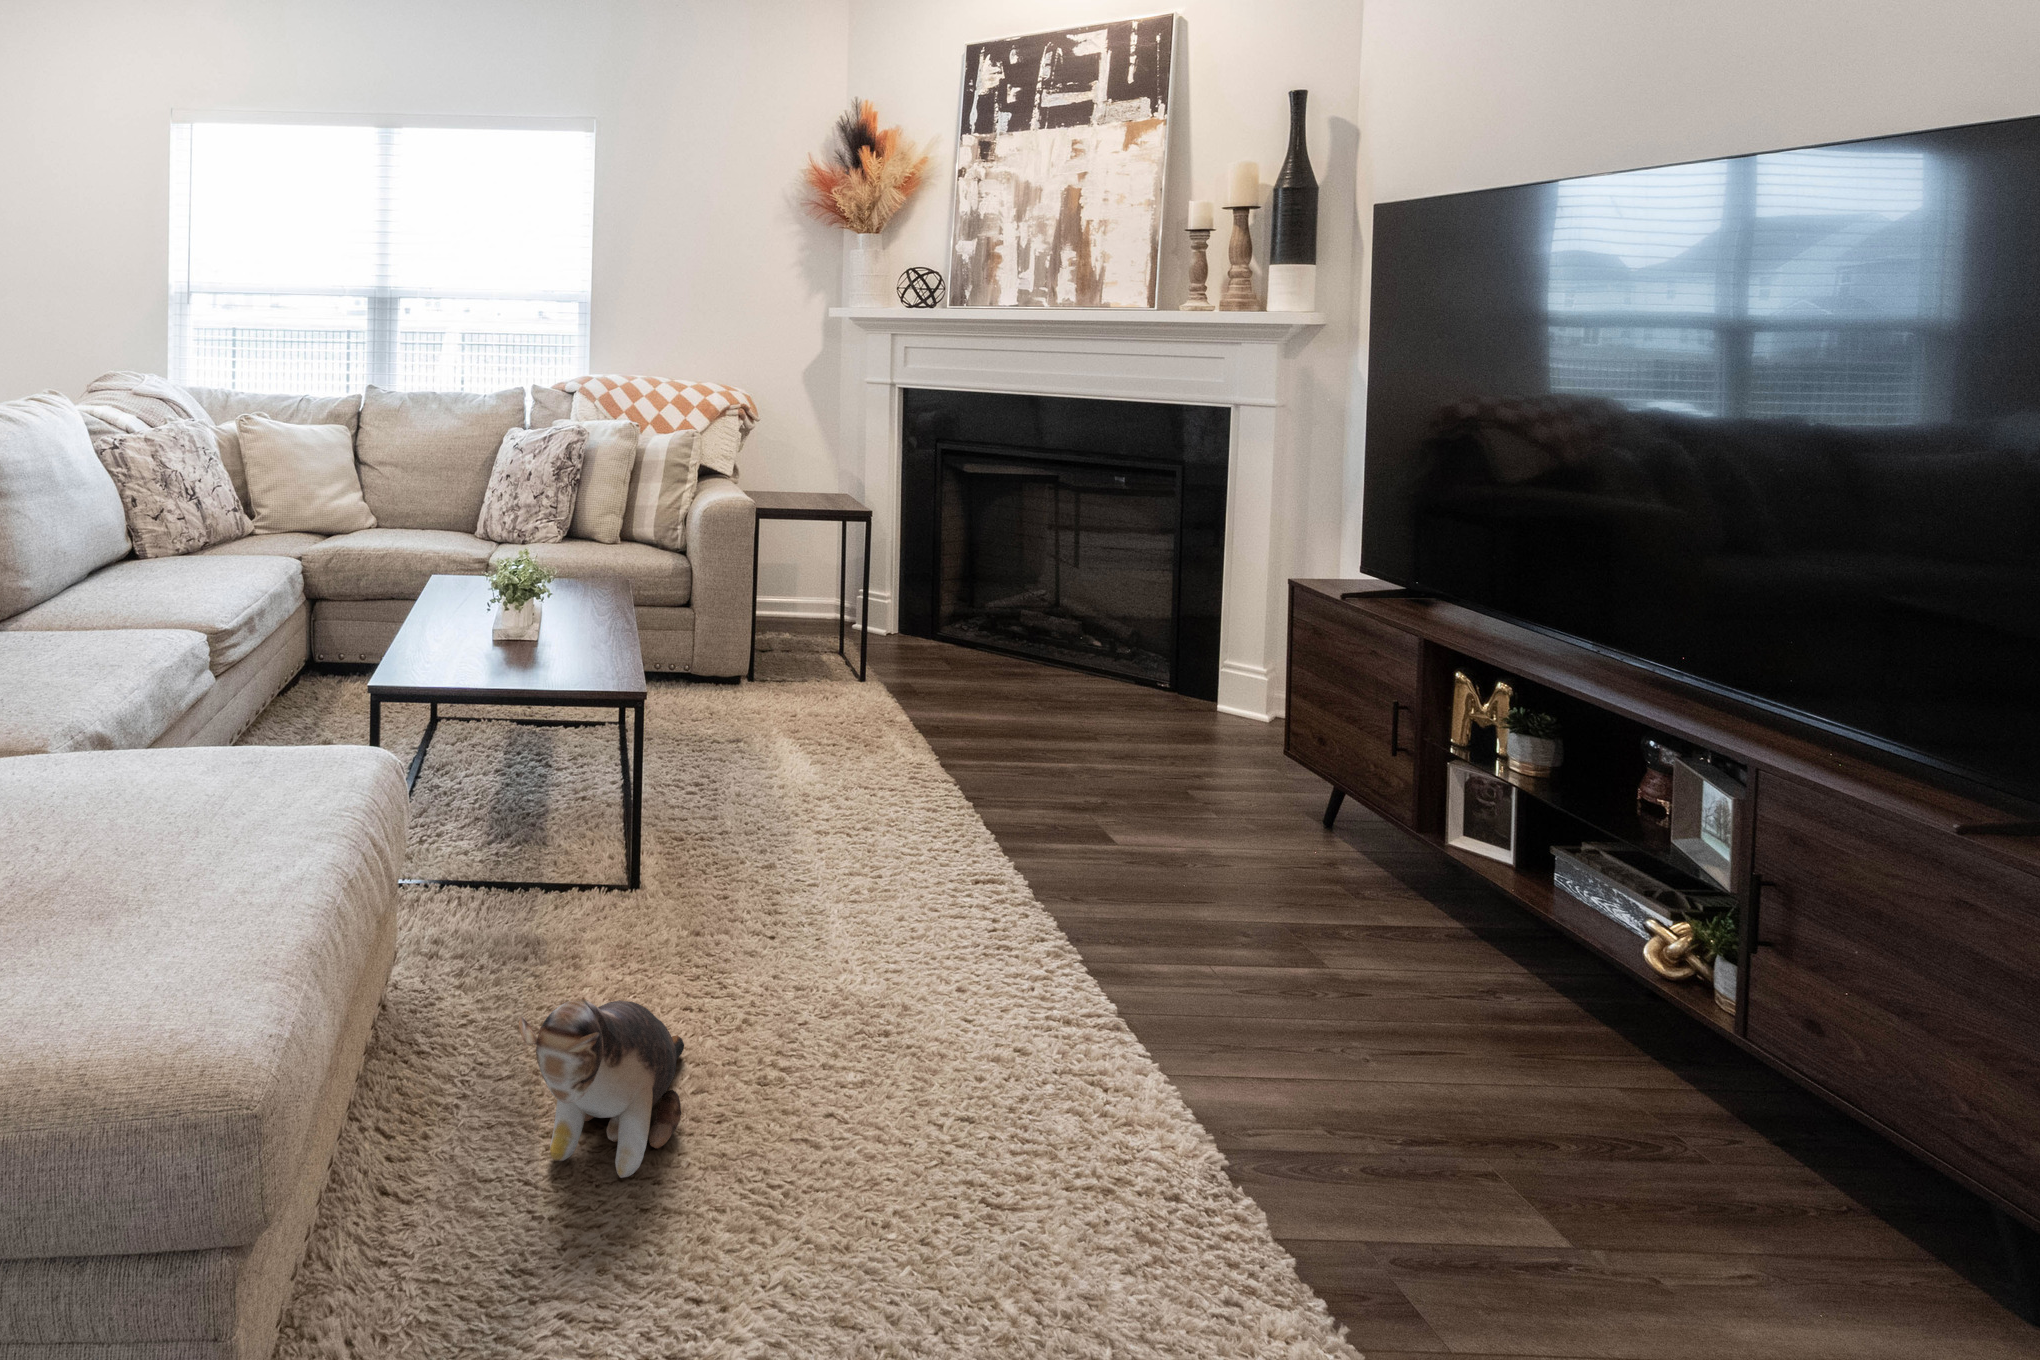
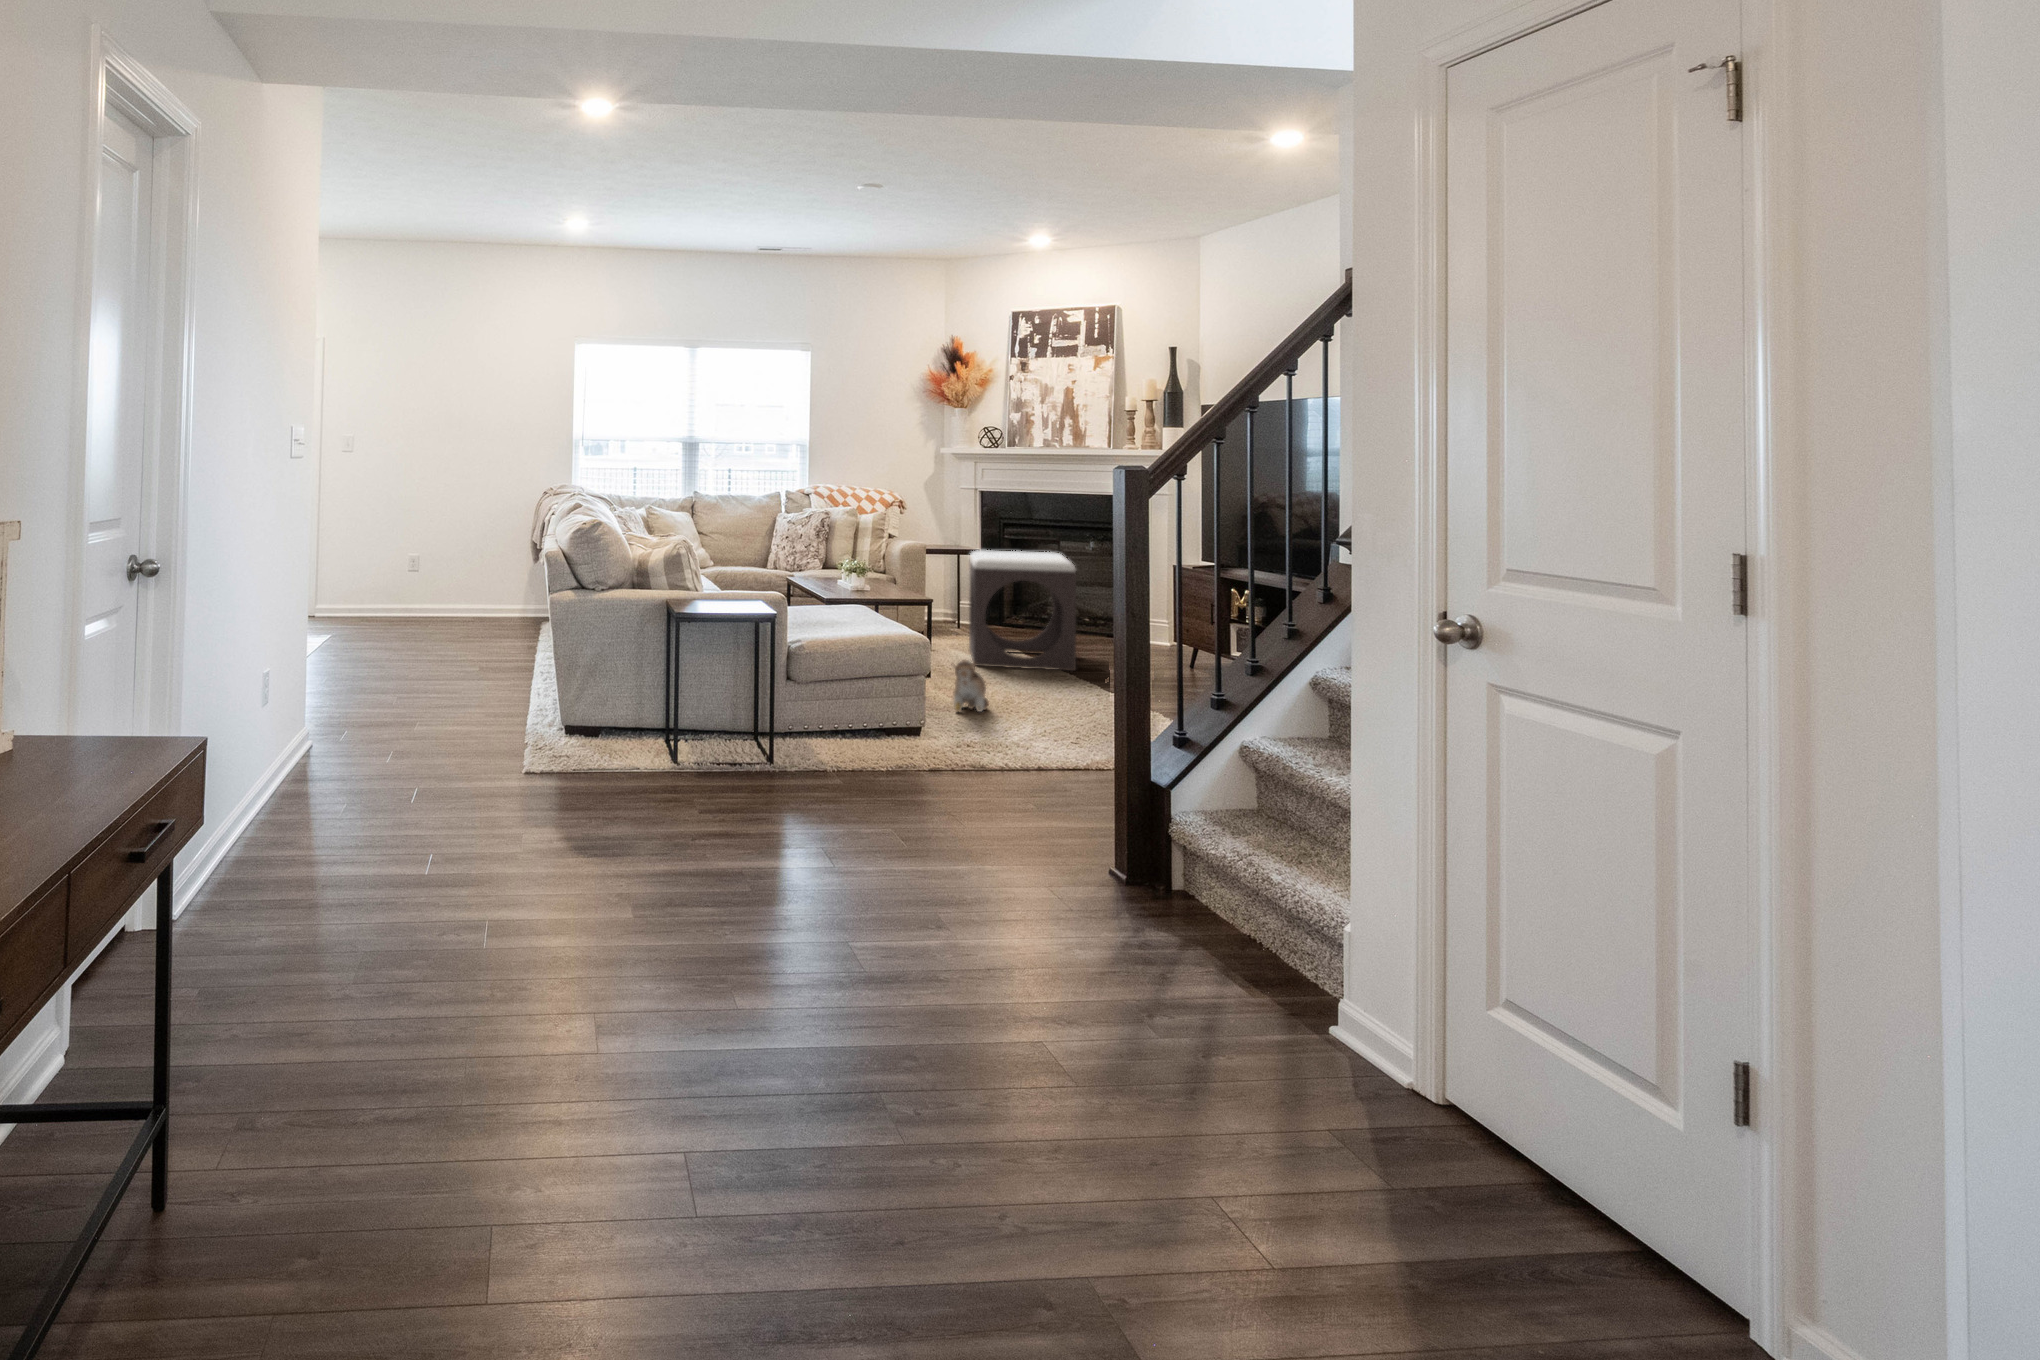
footstool: none [785,530,1041,857] -> present [969,550,1076,671]

